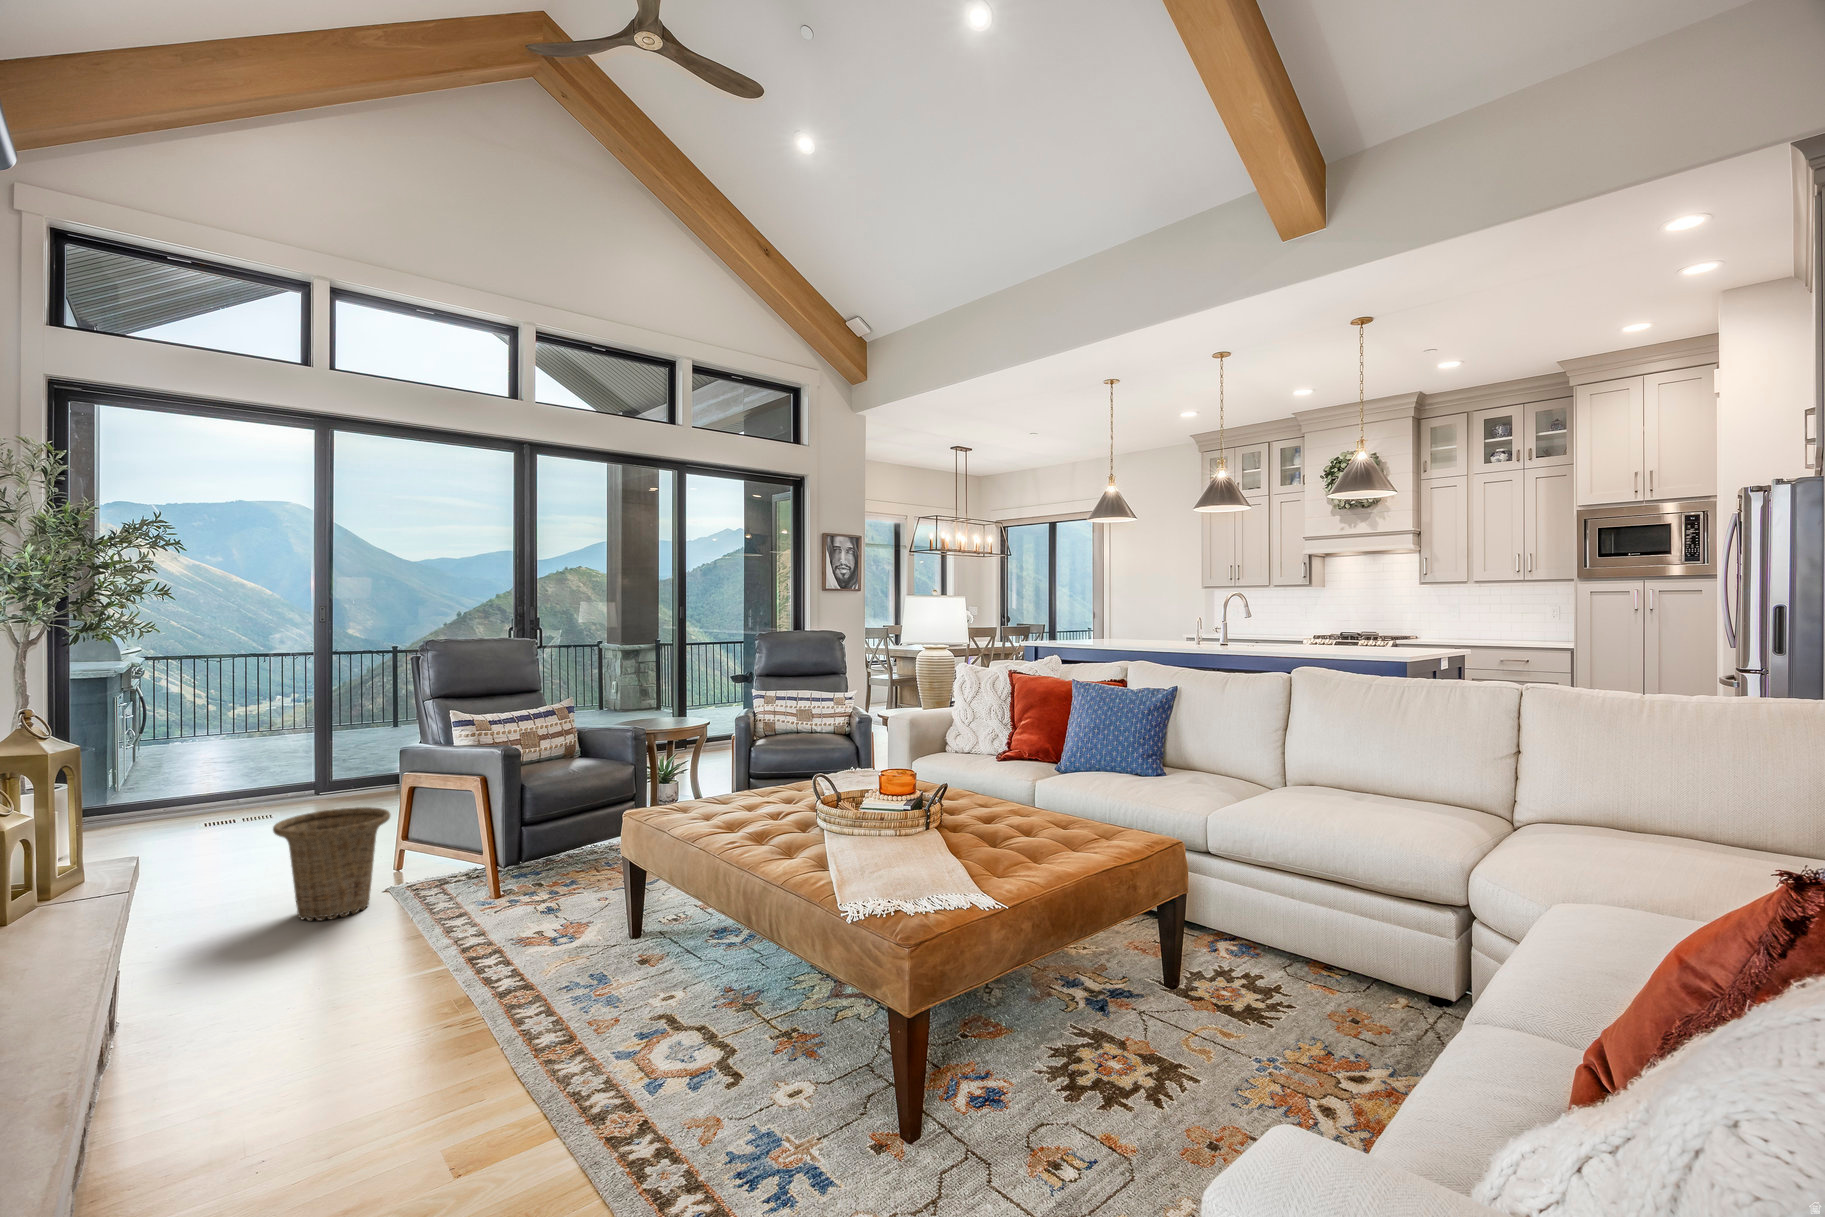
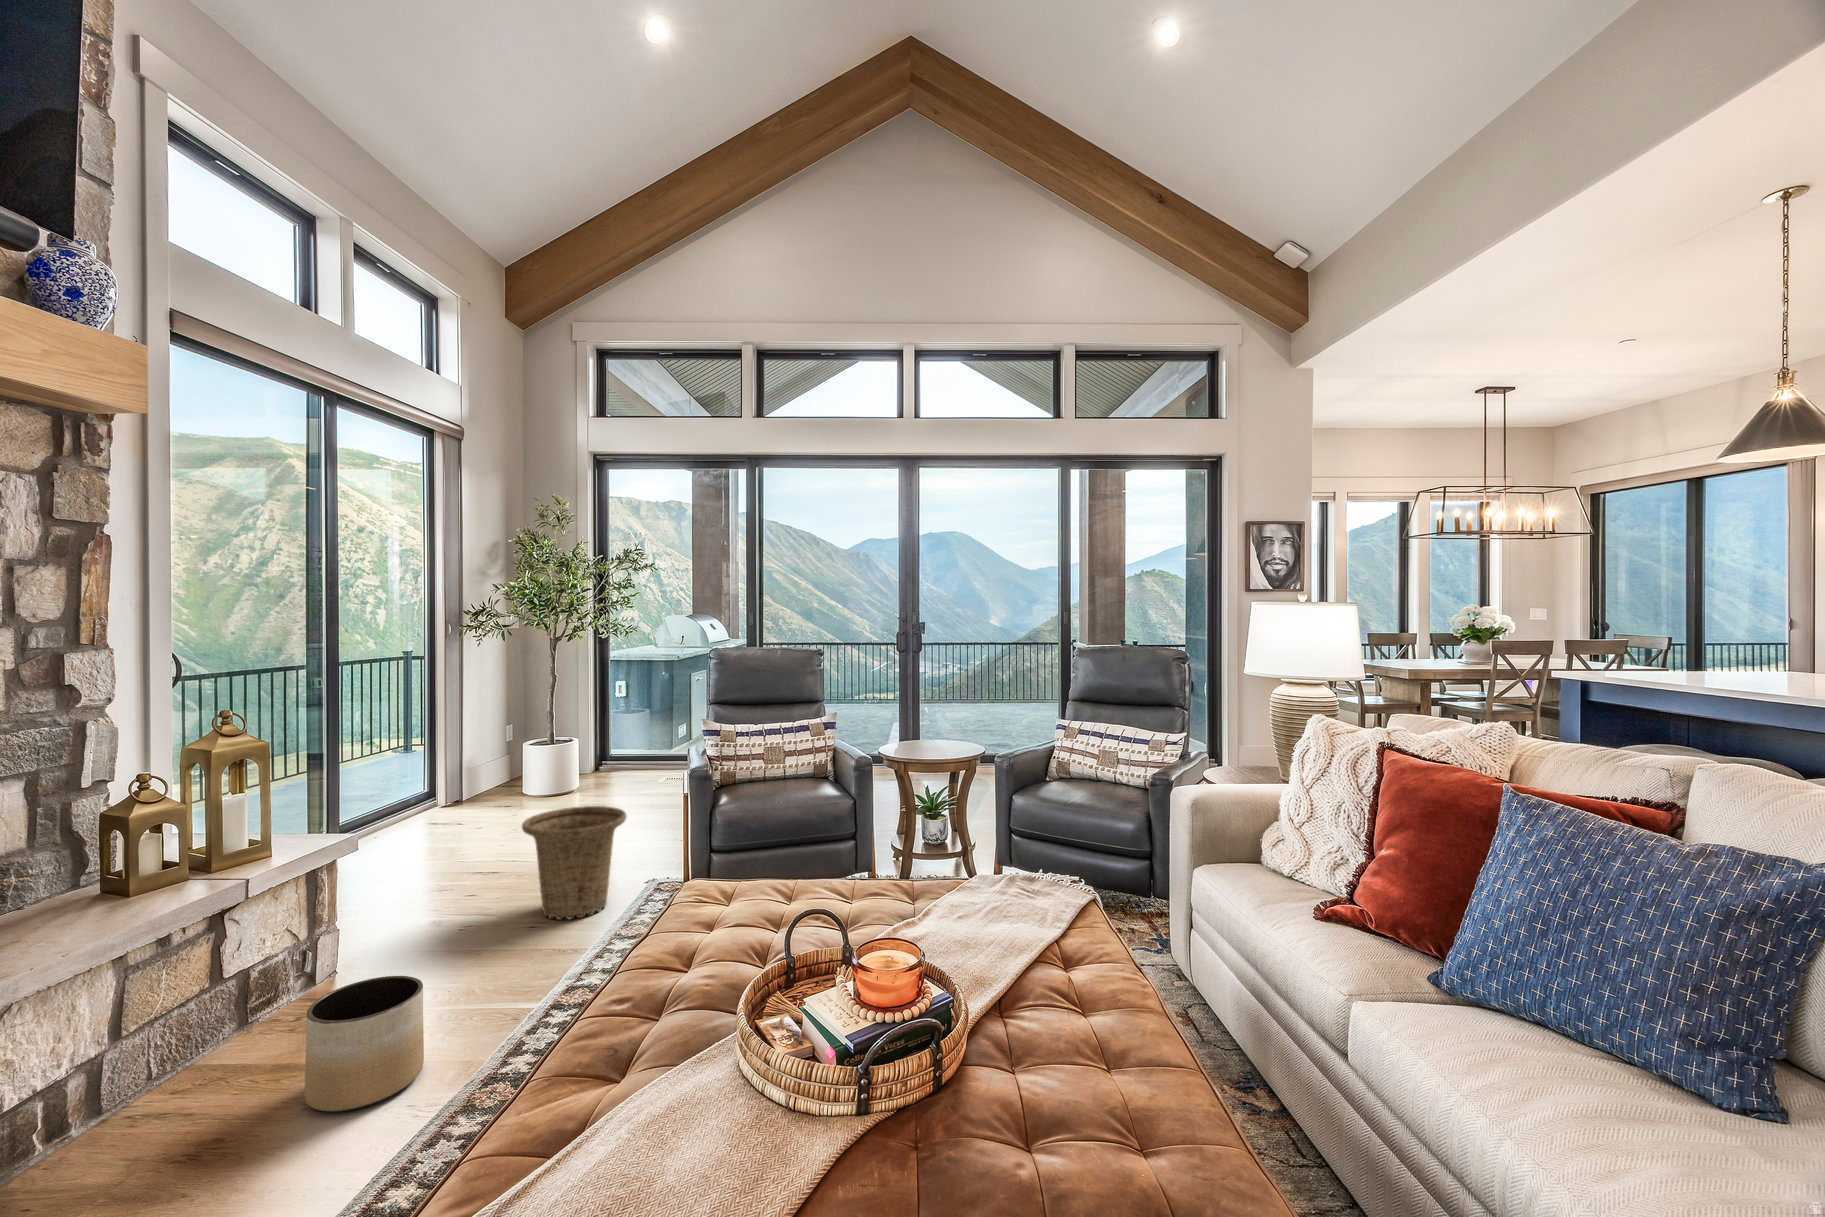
planter: none [299,935,399,1045] -> present [305,976,424,1112]

